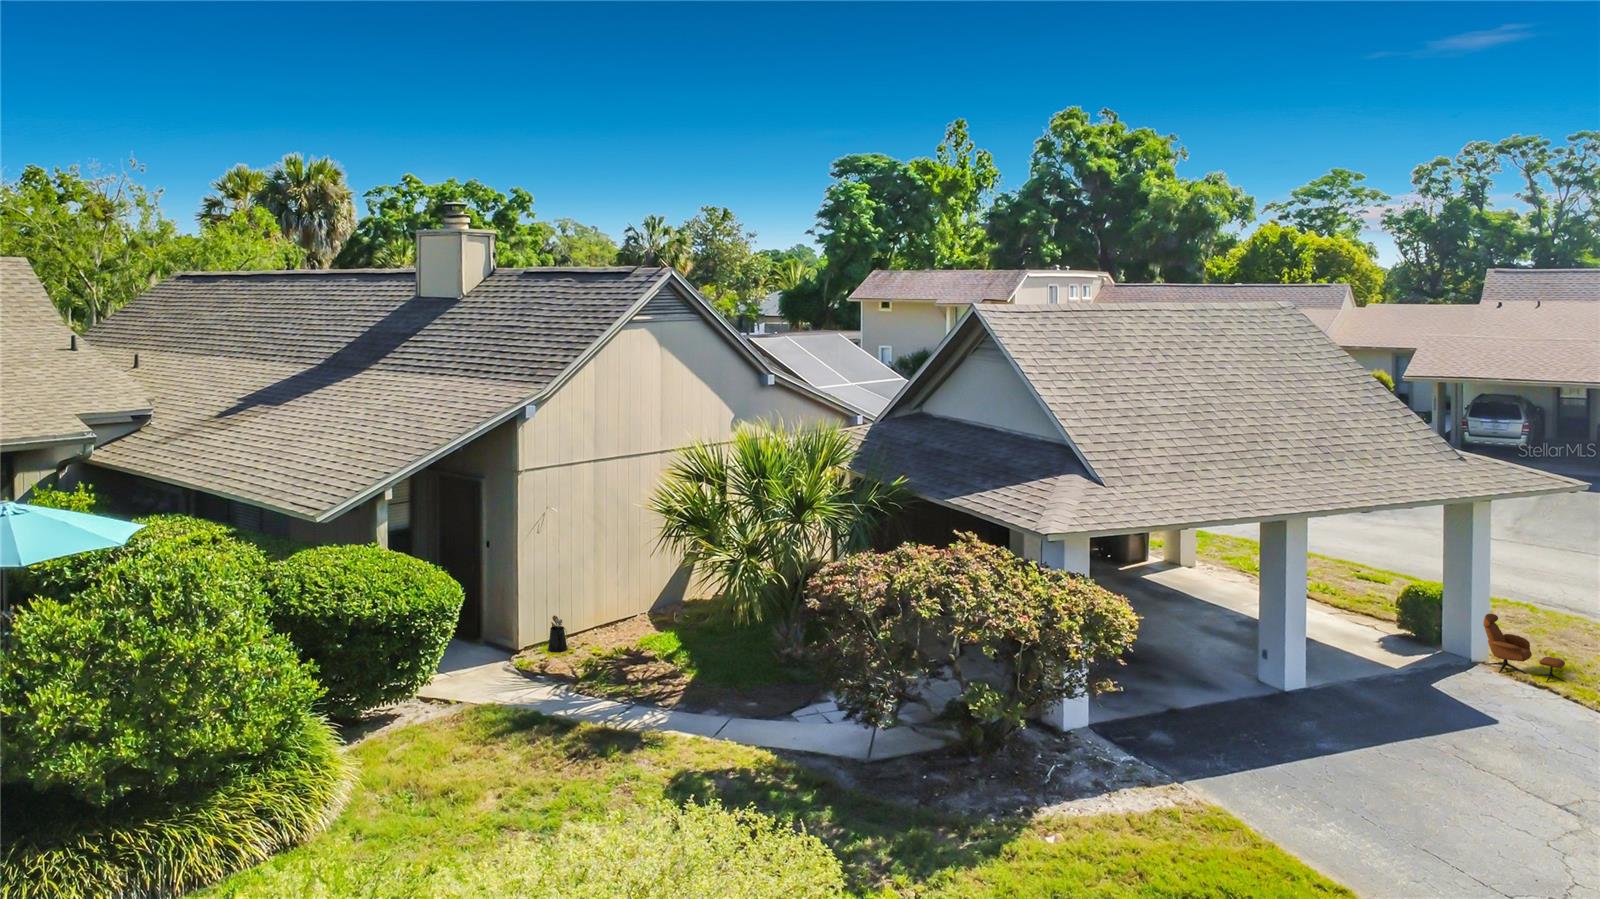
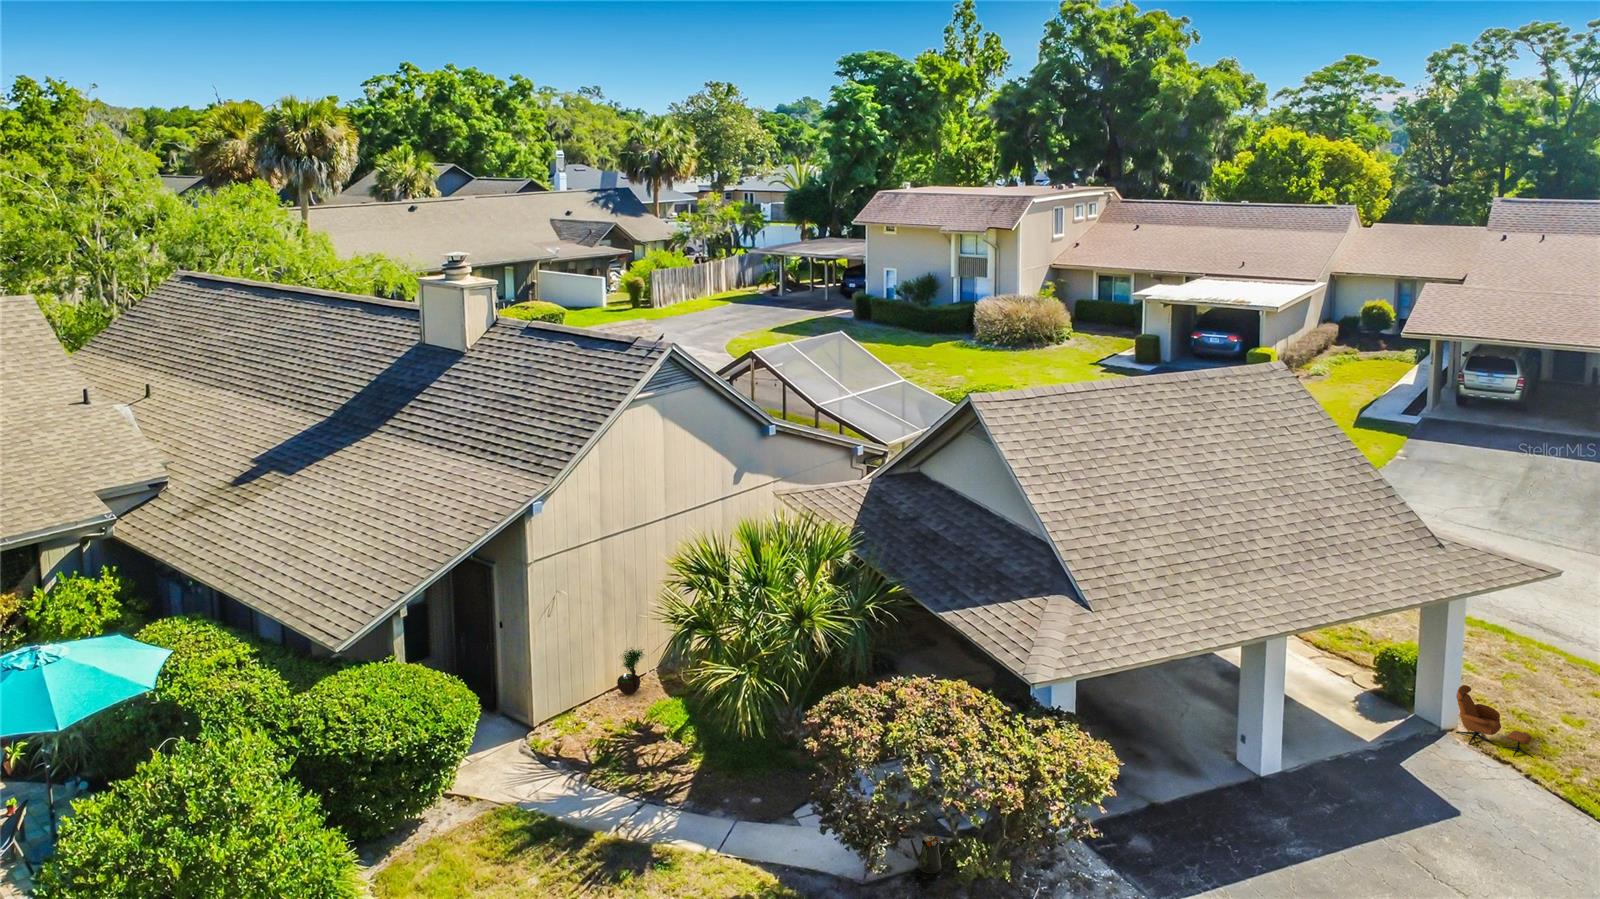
potted tree: none [608,576,639,629] -> present [617,648,644,694]
watering can: present [548,616,568,652] -> present [910,835,945,873]

